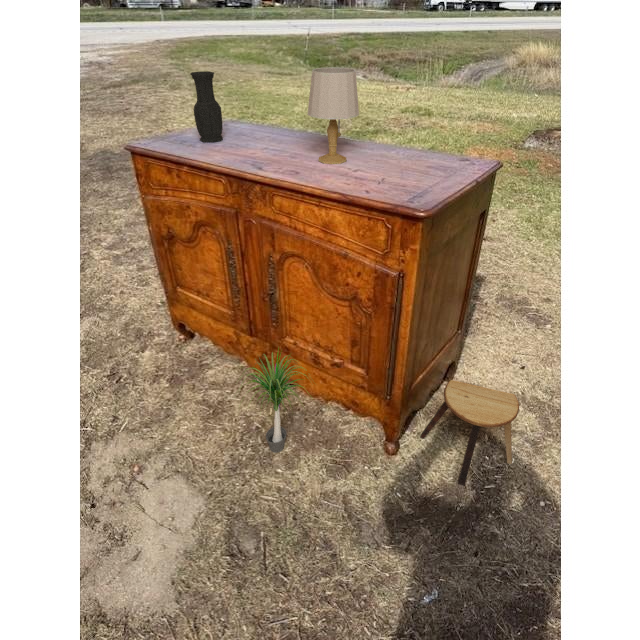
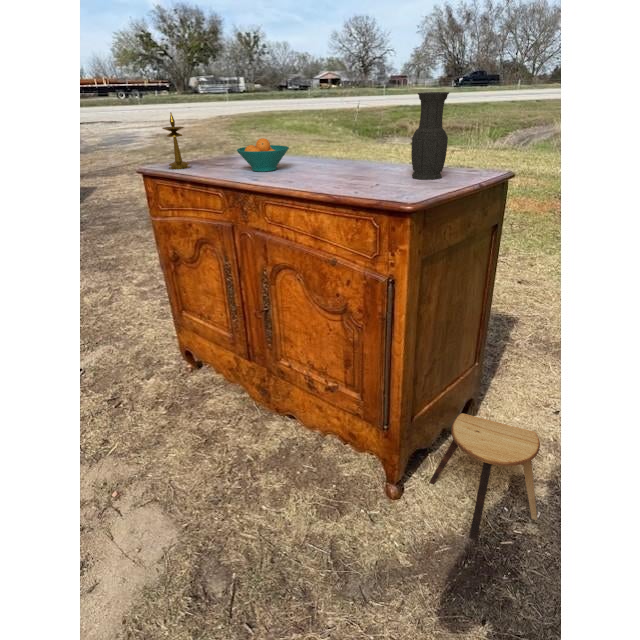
table lamp: present [308,67,359,164] -> none [306,83,359,177]
vase: present [190,71,223,143] -> present [411,92,449,180]
candlestick: none [147,85,178,146] -> present [162,112,190,169]
fruit bowl: none [231,118,284,153] -> present [237,138,289,172]
potted plant: present [241,352,306,453] -> none [216,361,311,488]

